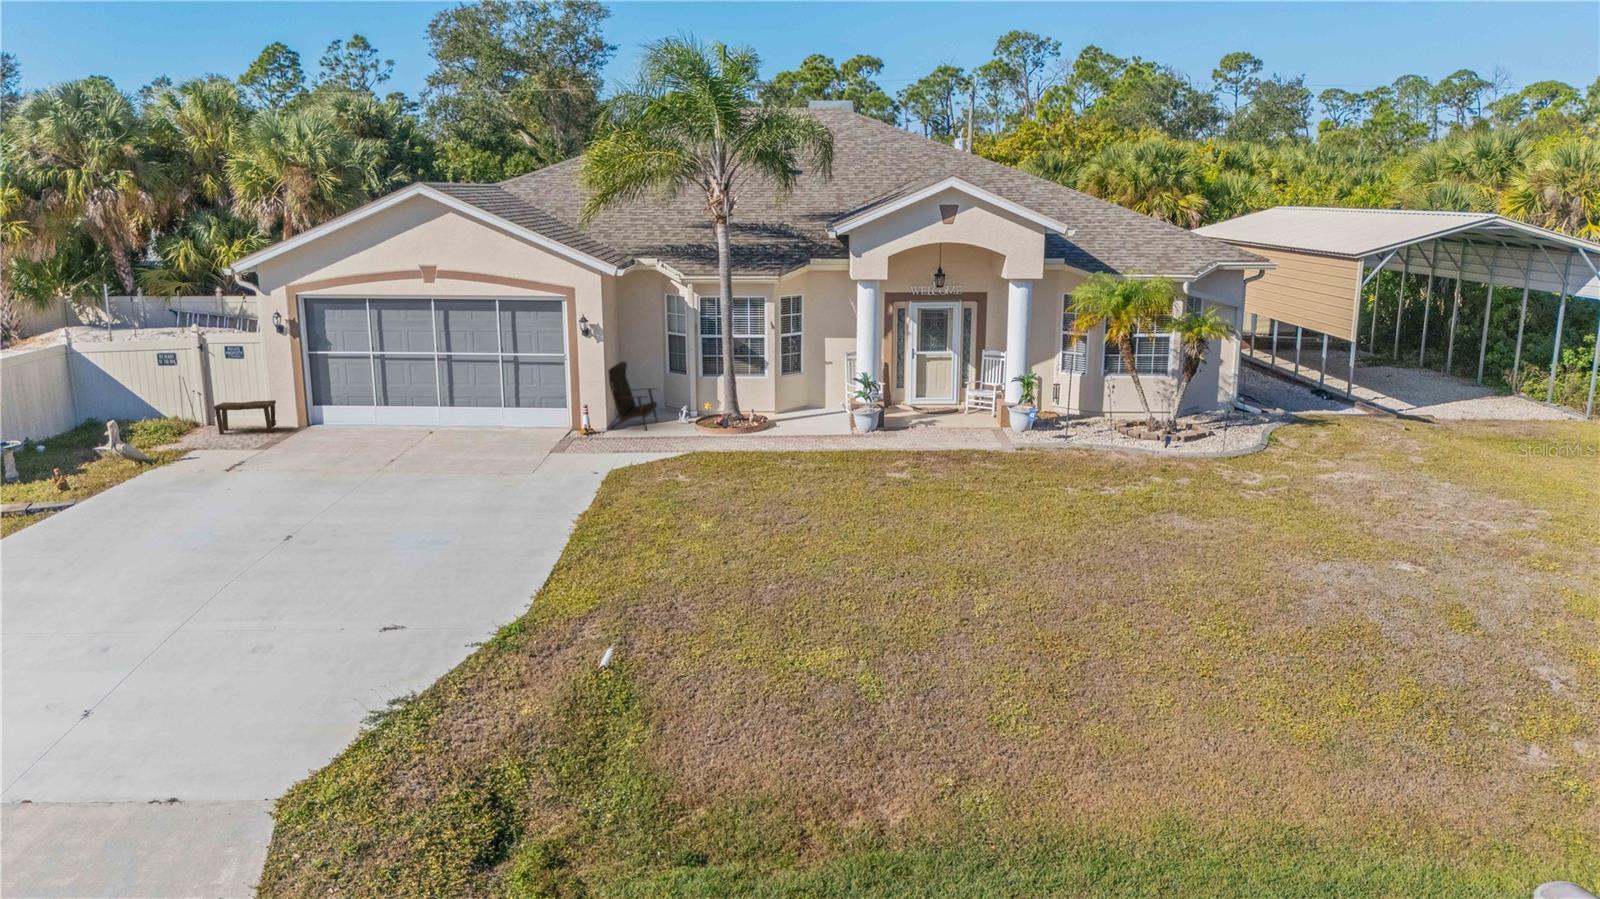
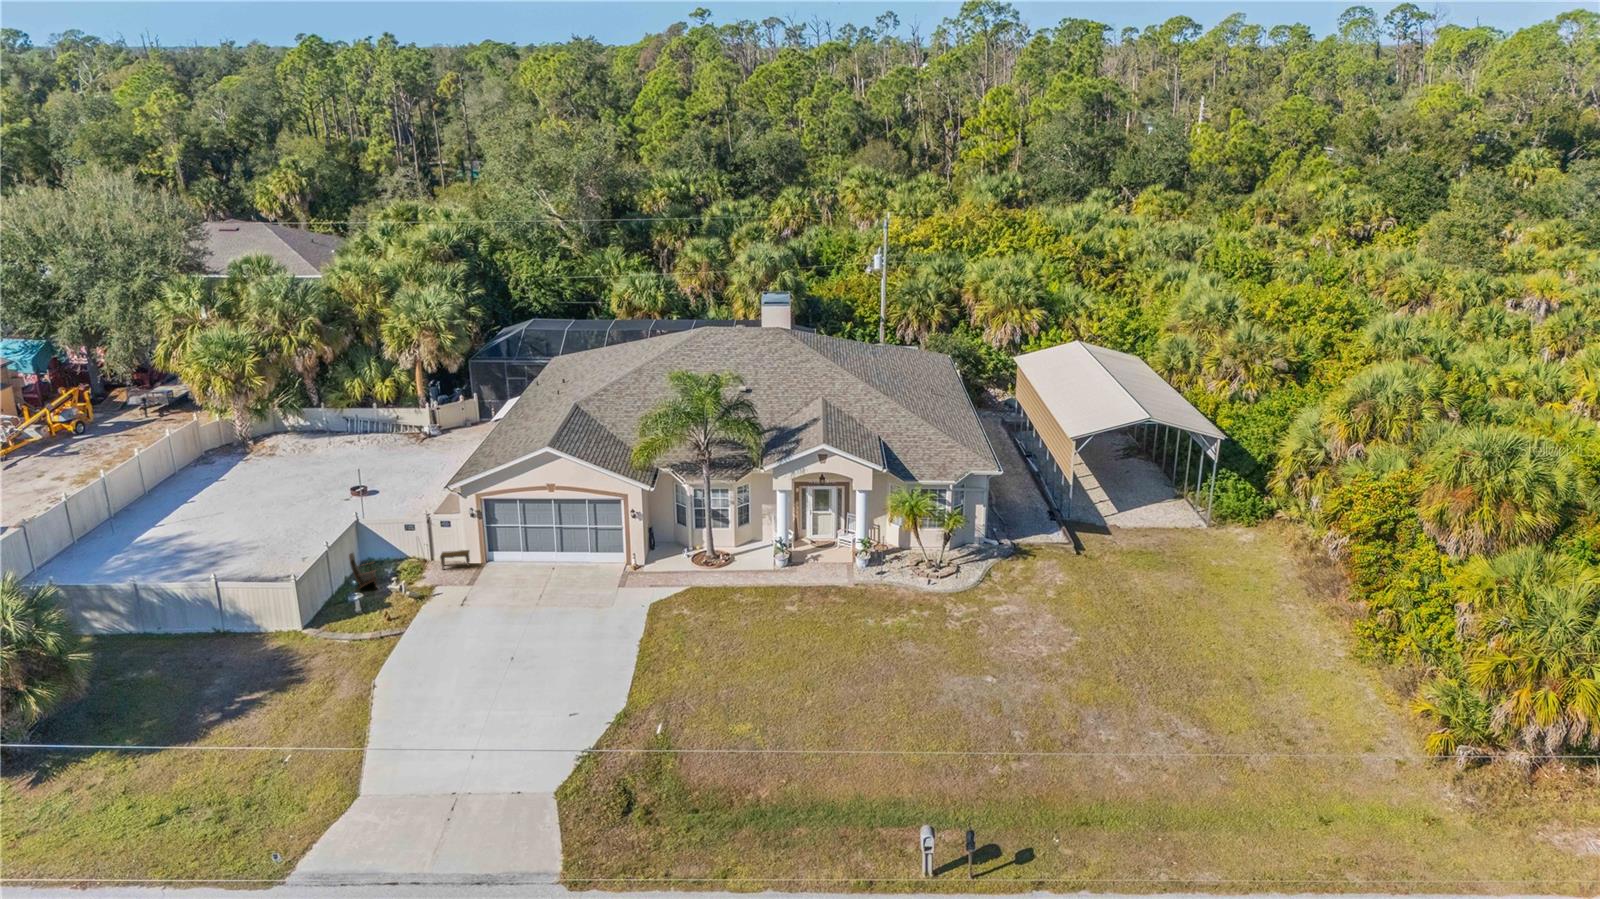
lounge chair: present [608,362,657,430] -> present [349,553,376,590]

